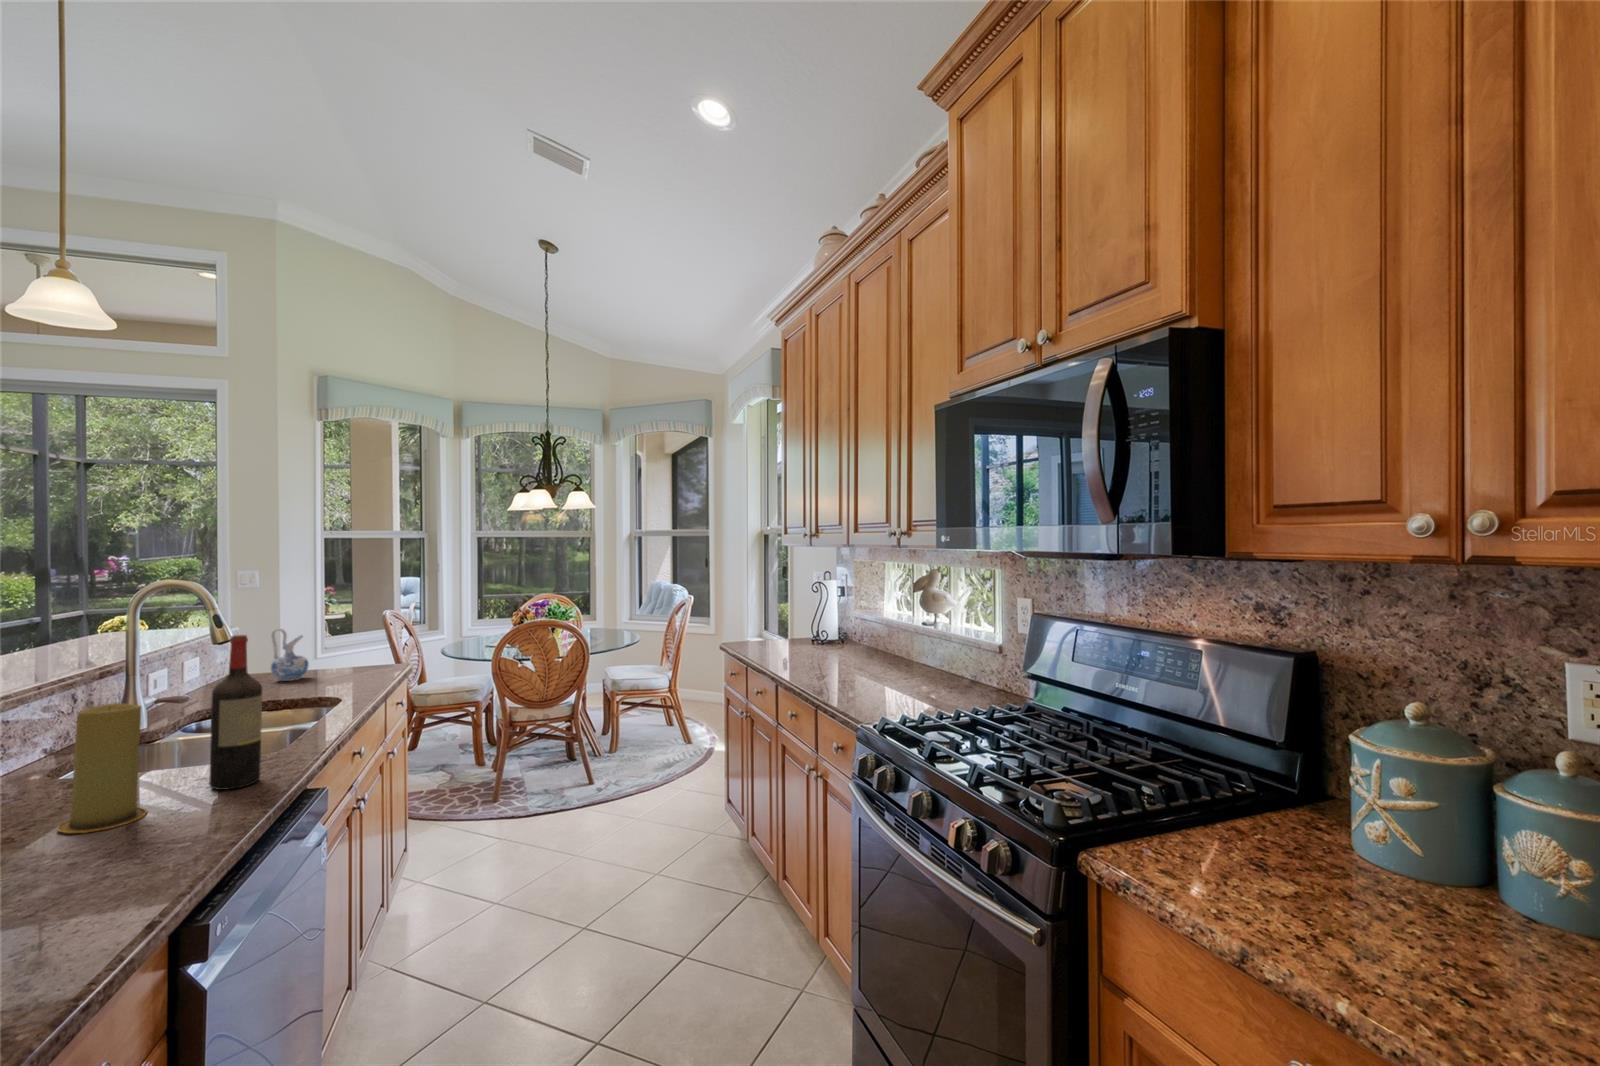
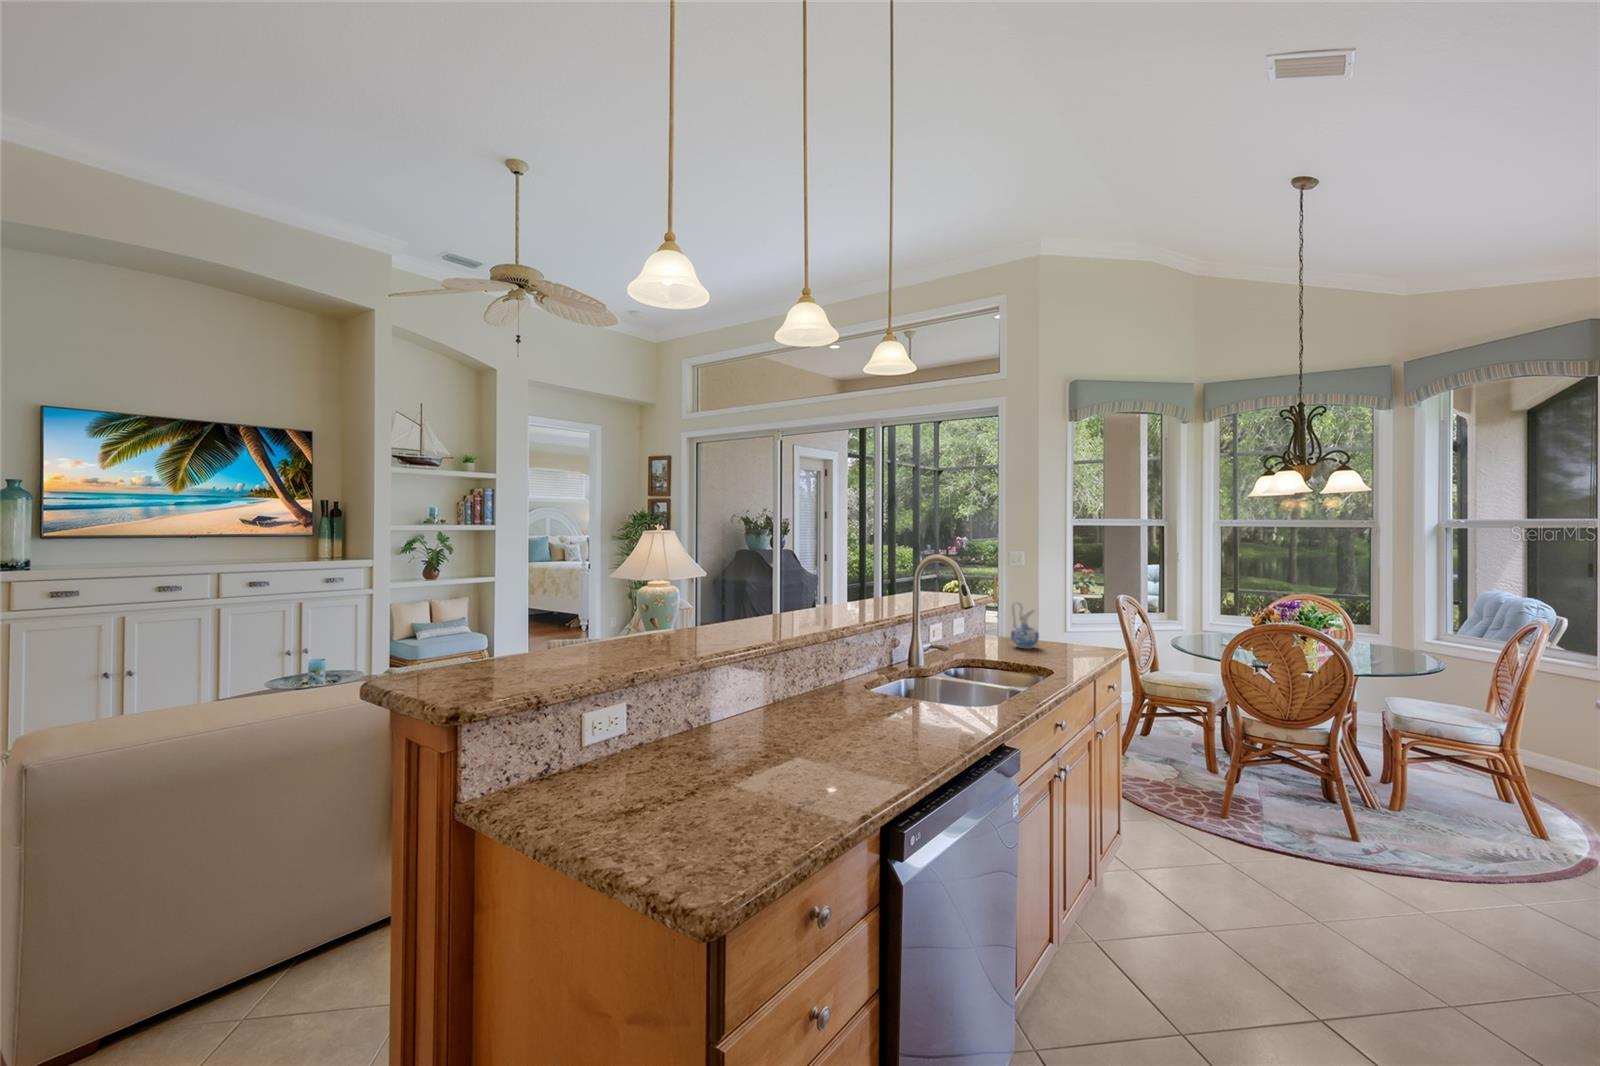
wine bottle: present [209,635,262,790] -> none [939,601,975,729]
candle: present [57,703,147,833] -> none [850,642,898,735]

